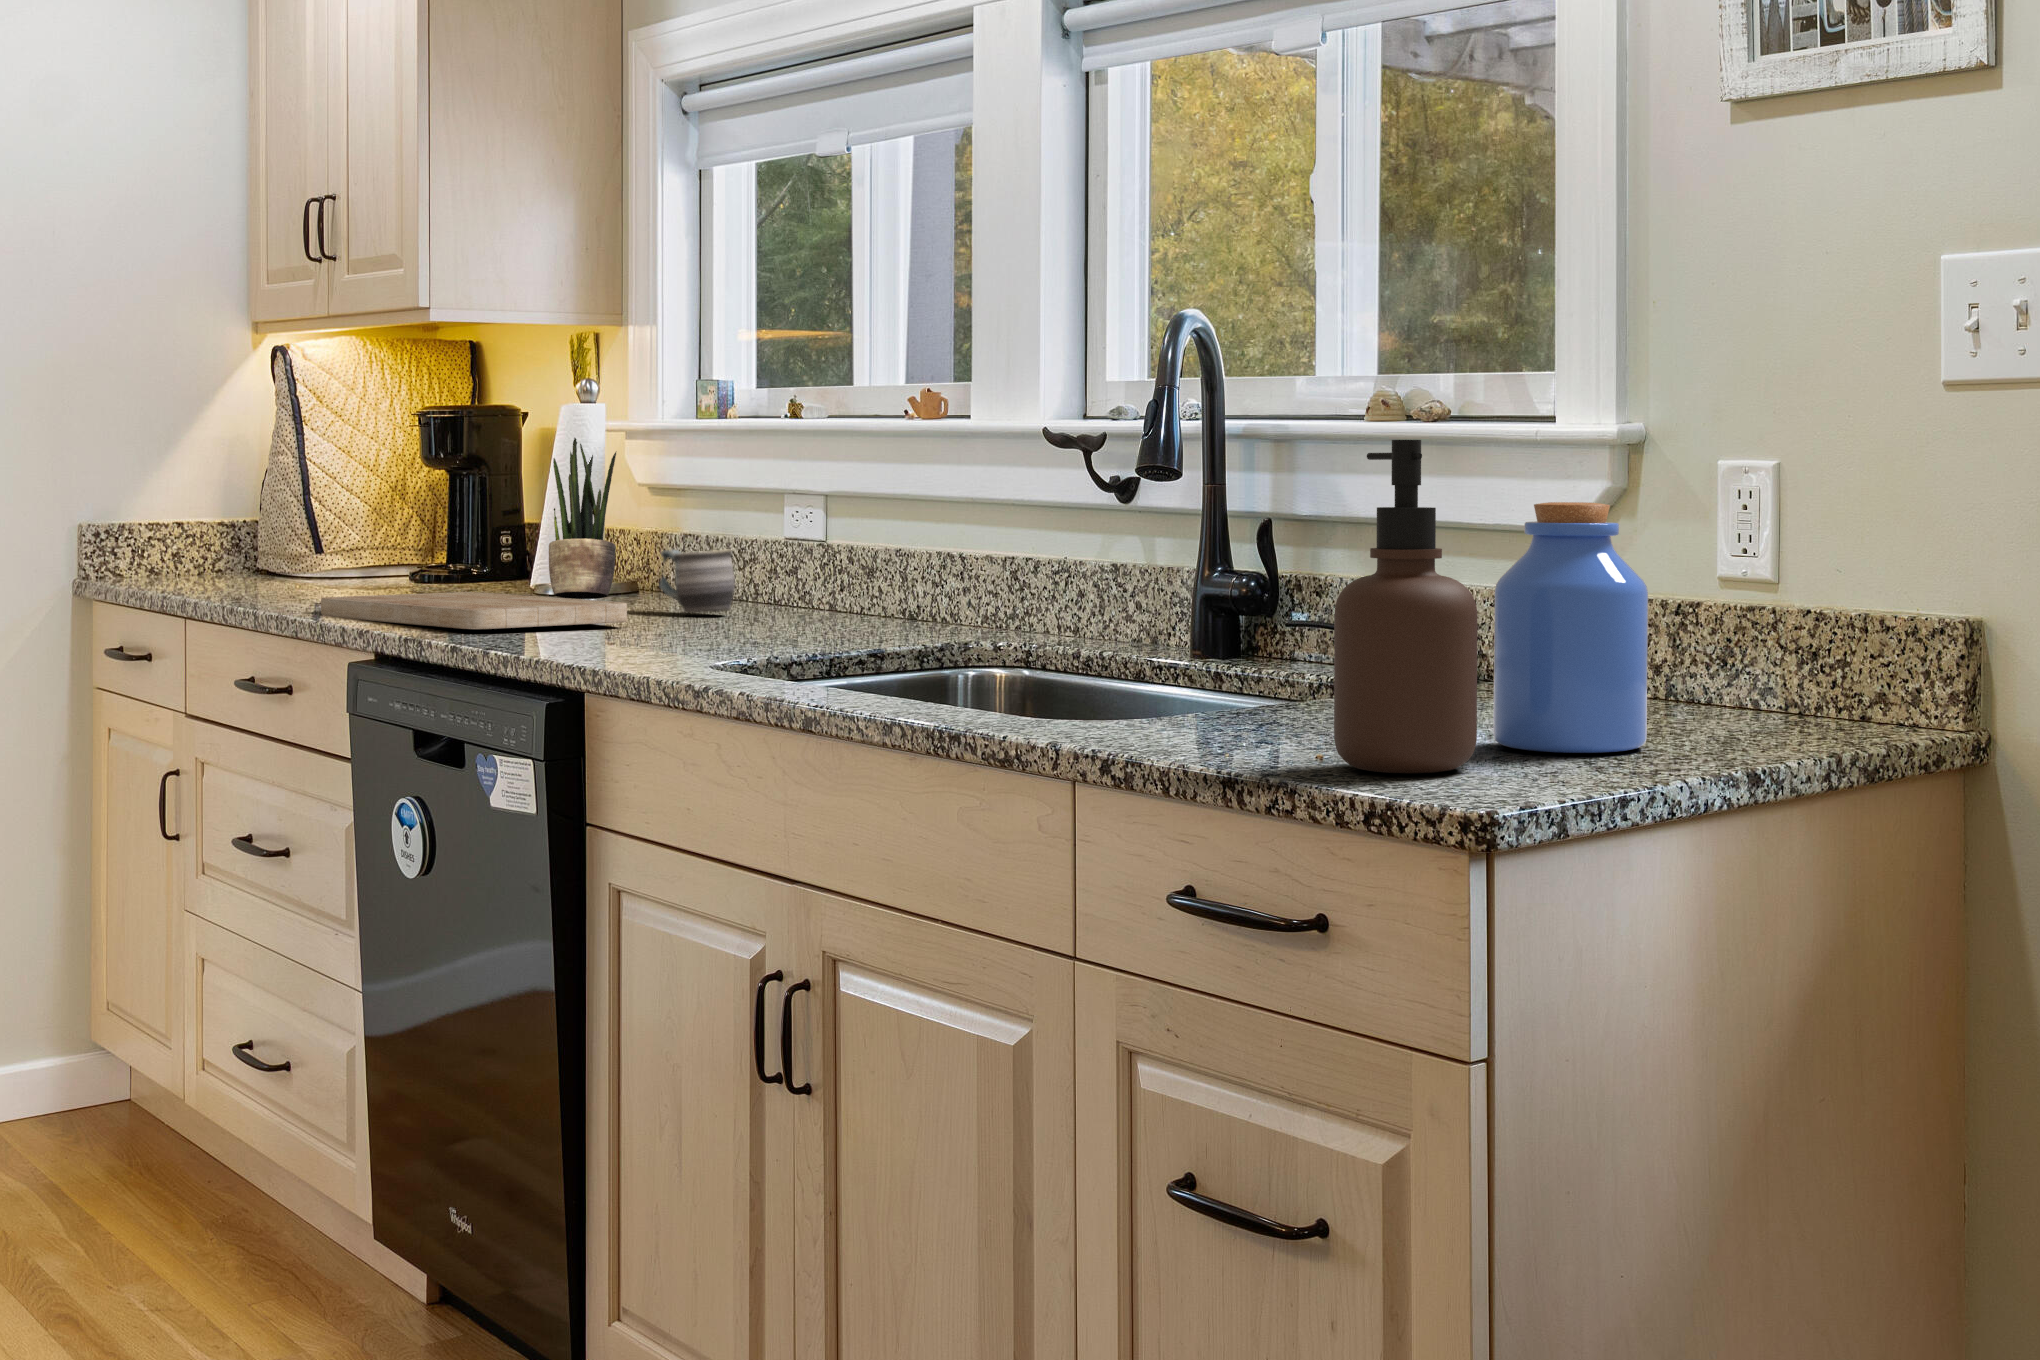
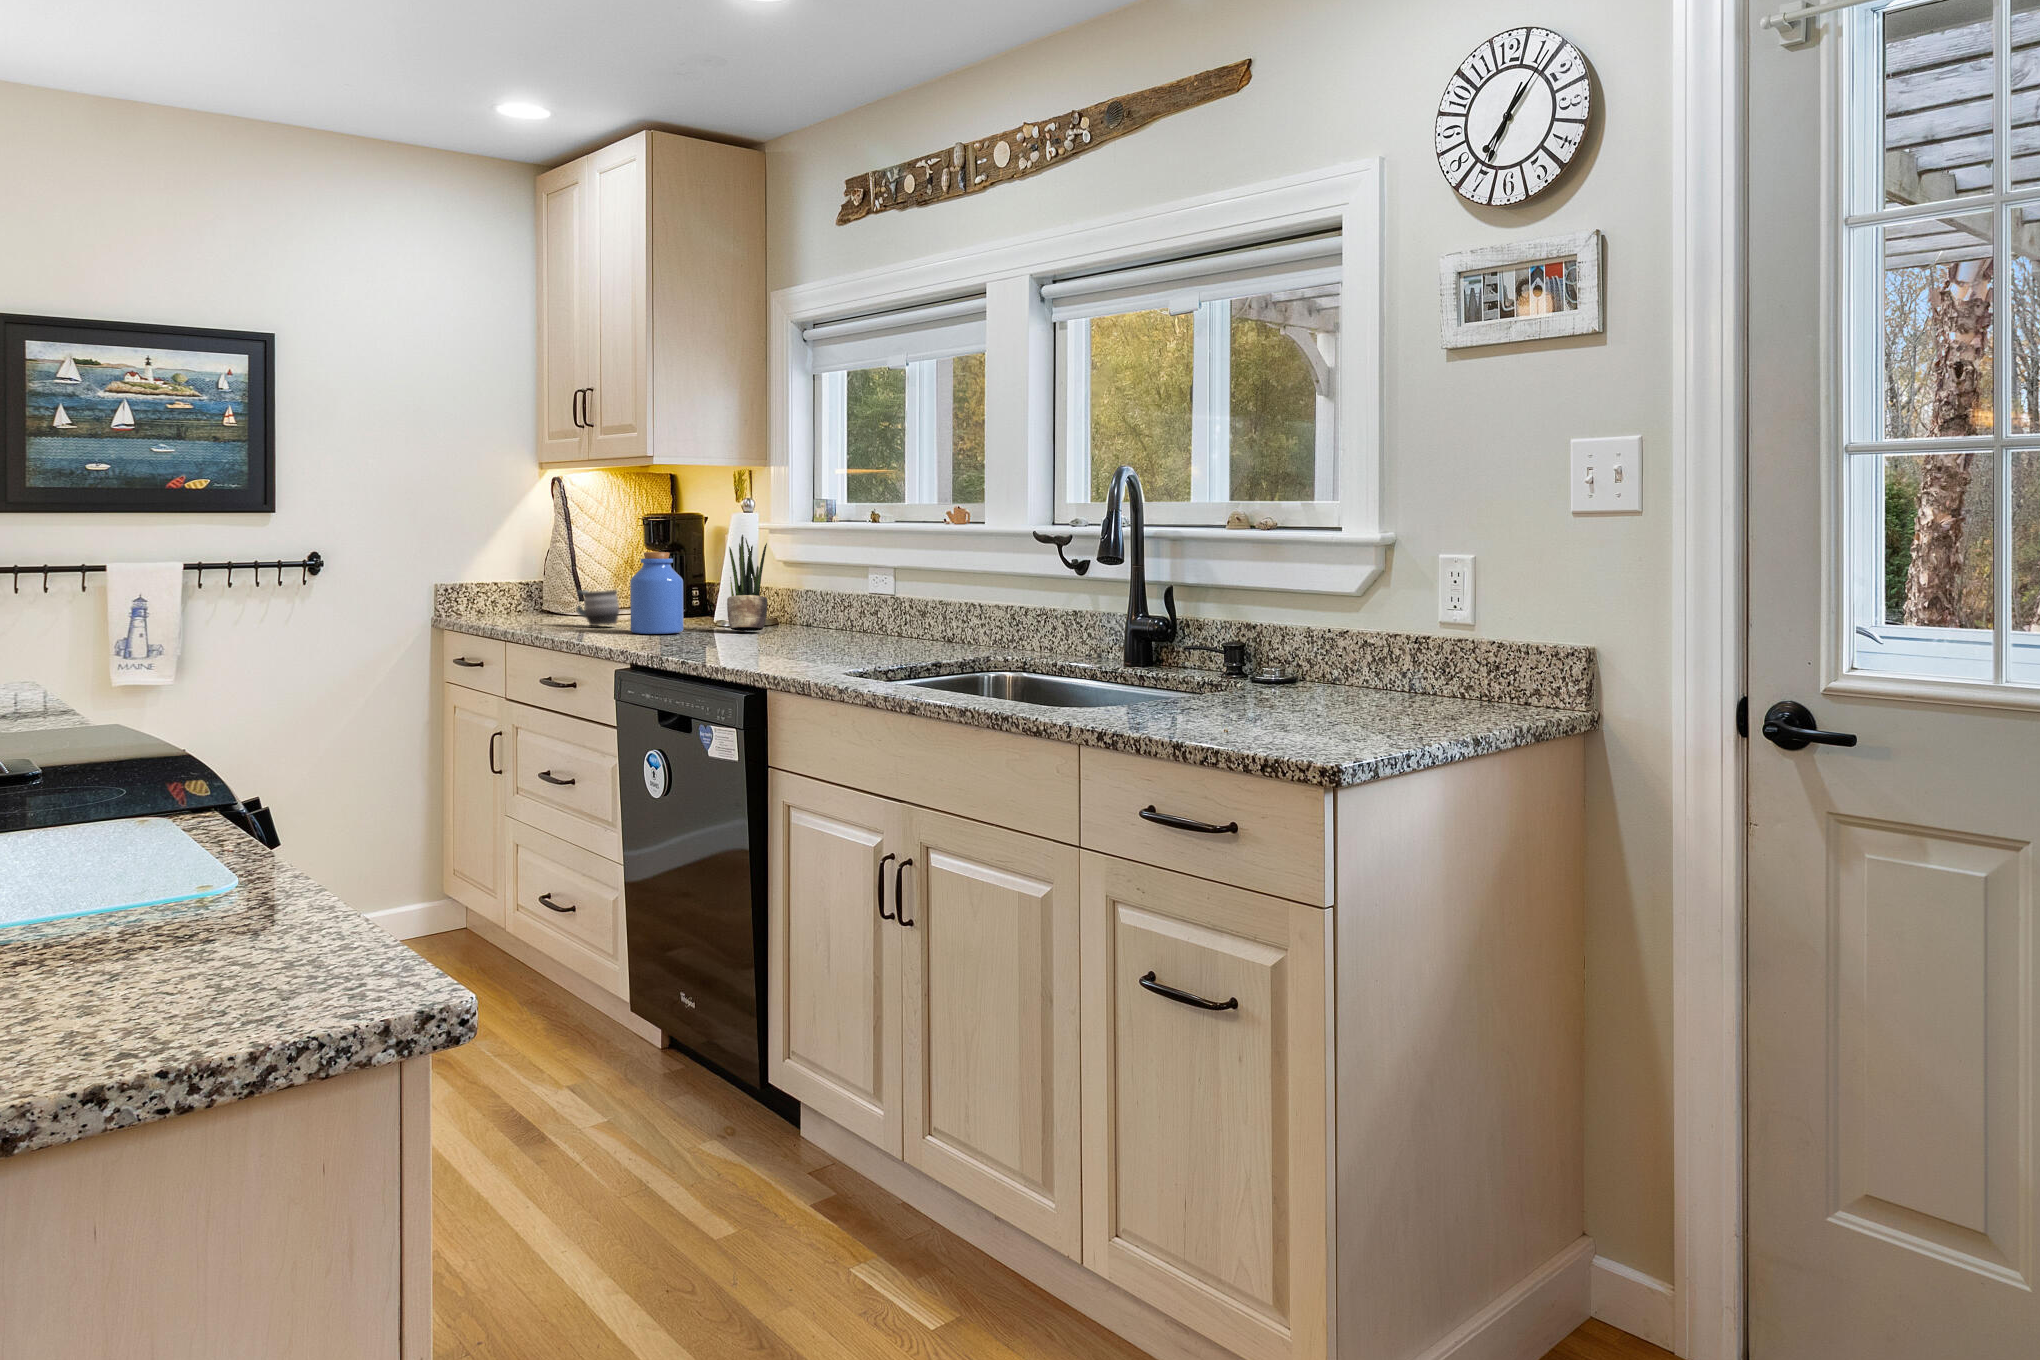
soap dispenser: present [1334,440,1477,773] -> none [1235,550,1316,739]
jar: present [1493,502,1648,753] -> present [630,552,684,634]
mug: present [659,549,735,613] -> present [577,590,619,626]
cutting board: present [321,592,627,629] -> none [597,628,783,652]

